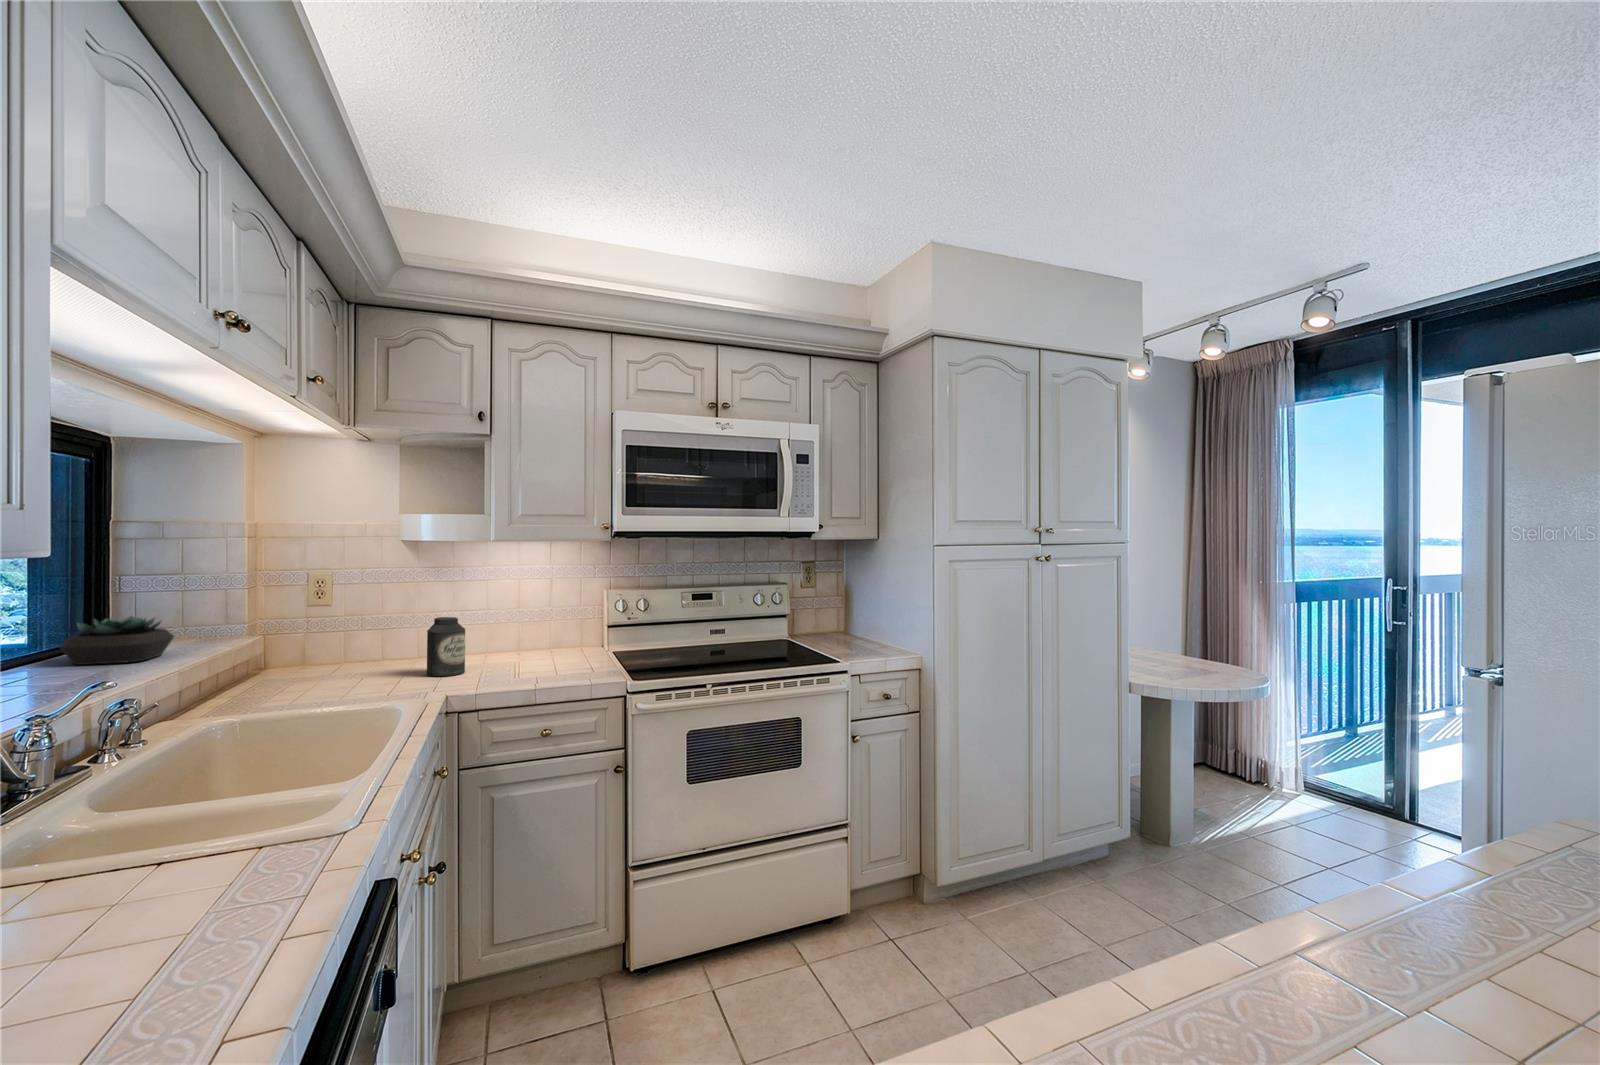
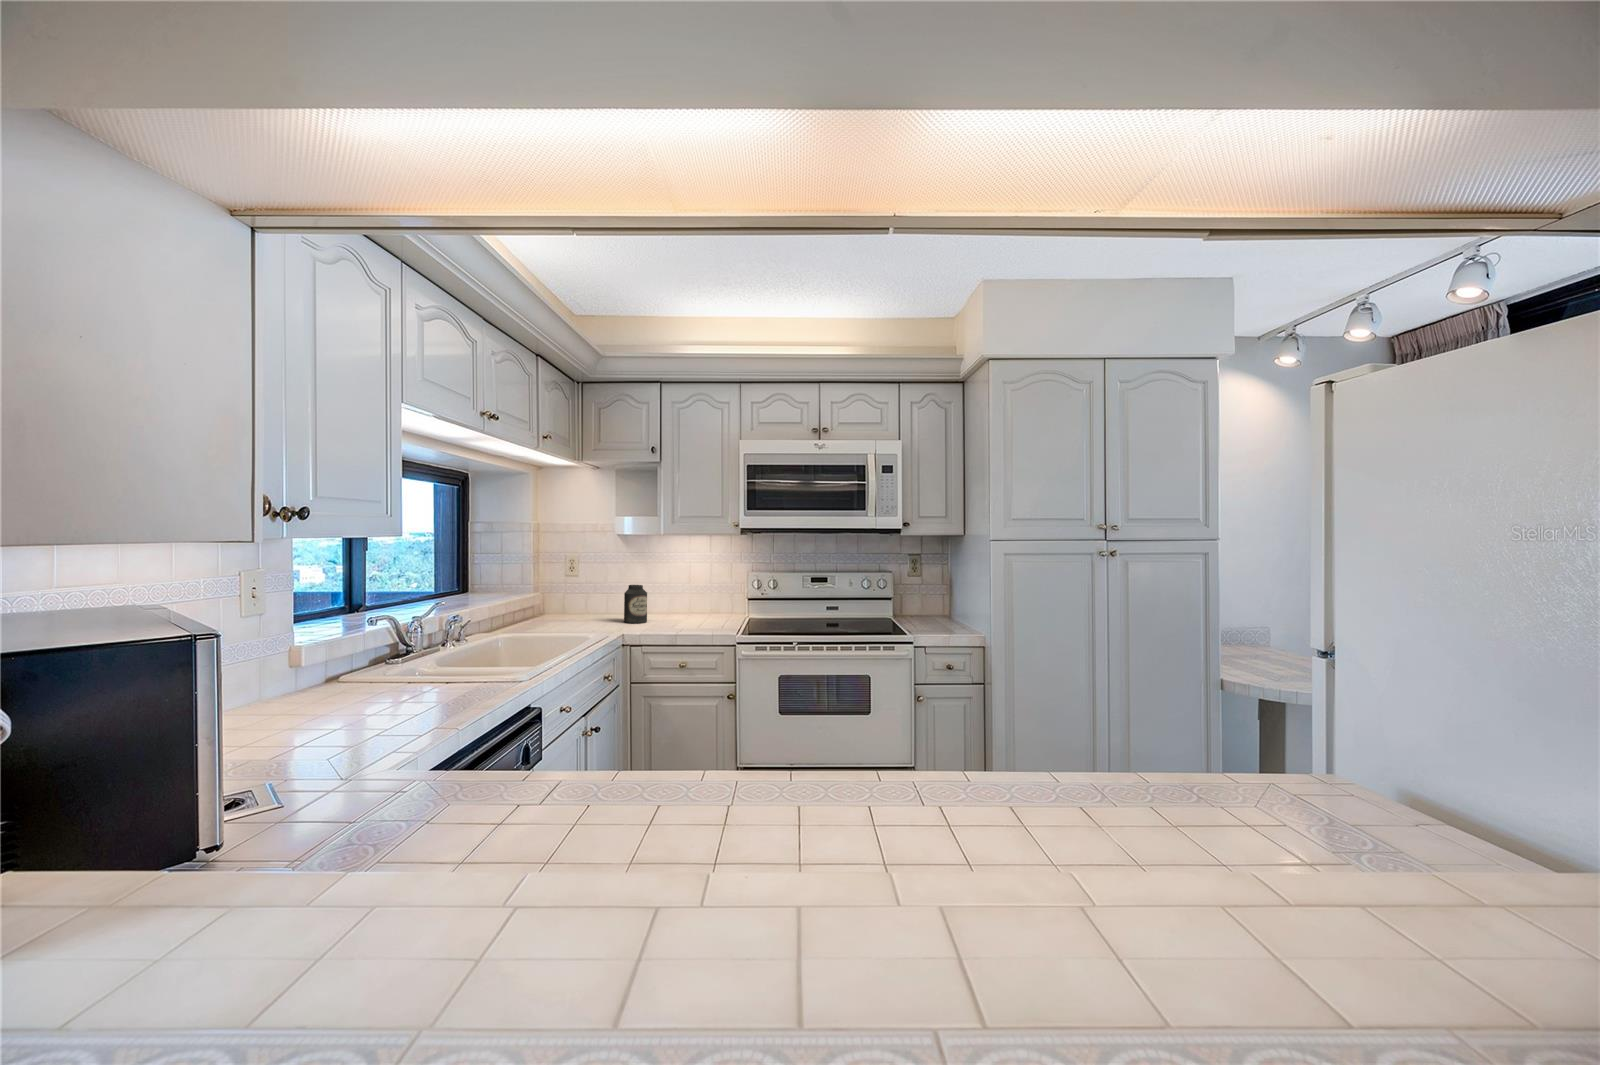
succulent plant: present [59,616,174,665] -> none [441,575,493,600]

